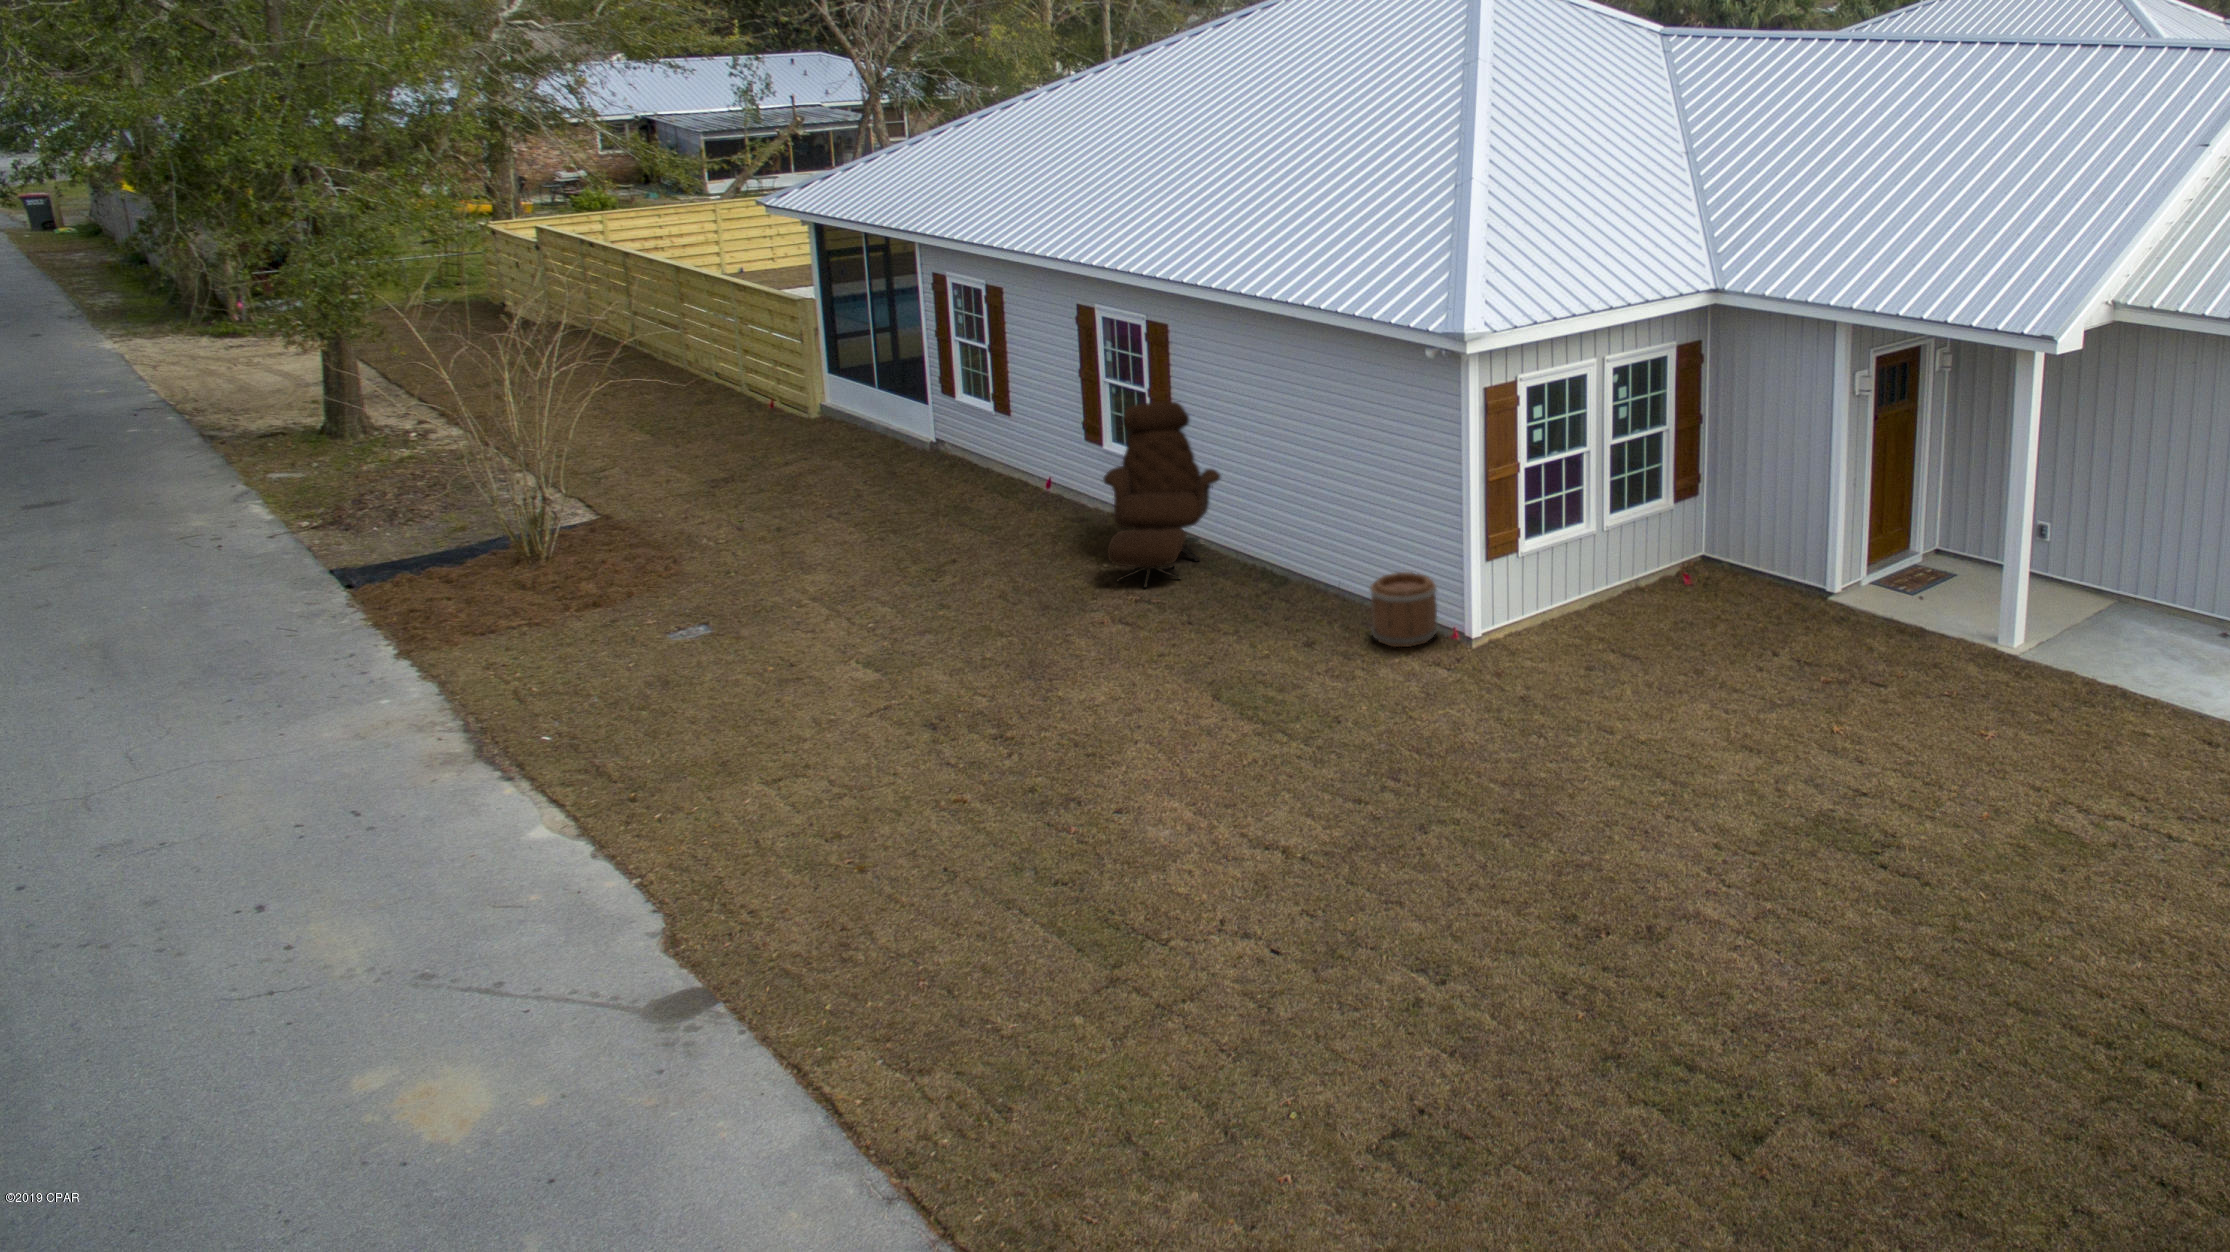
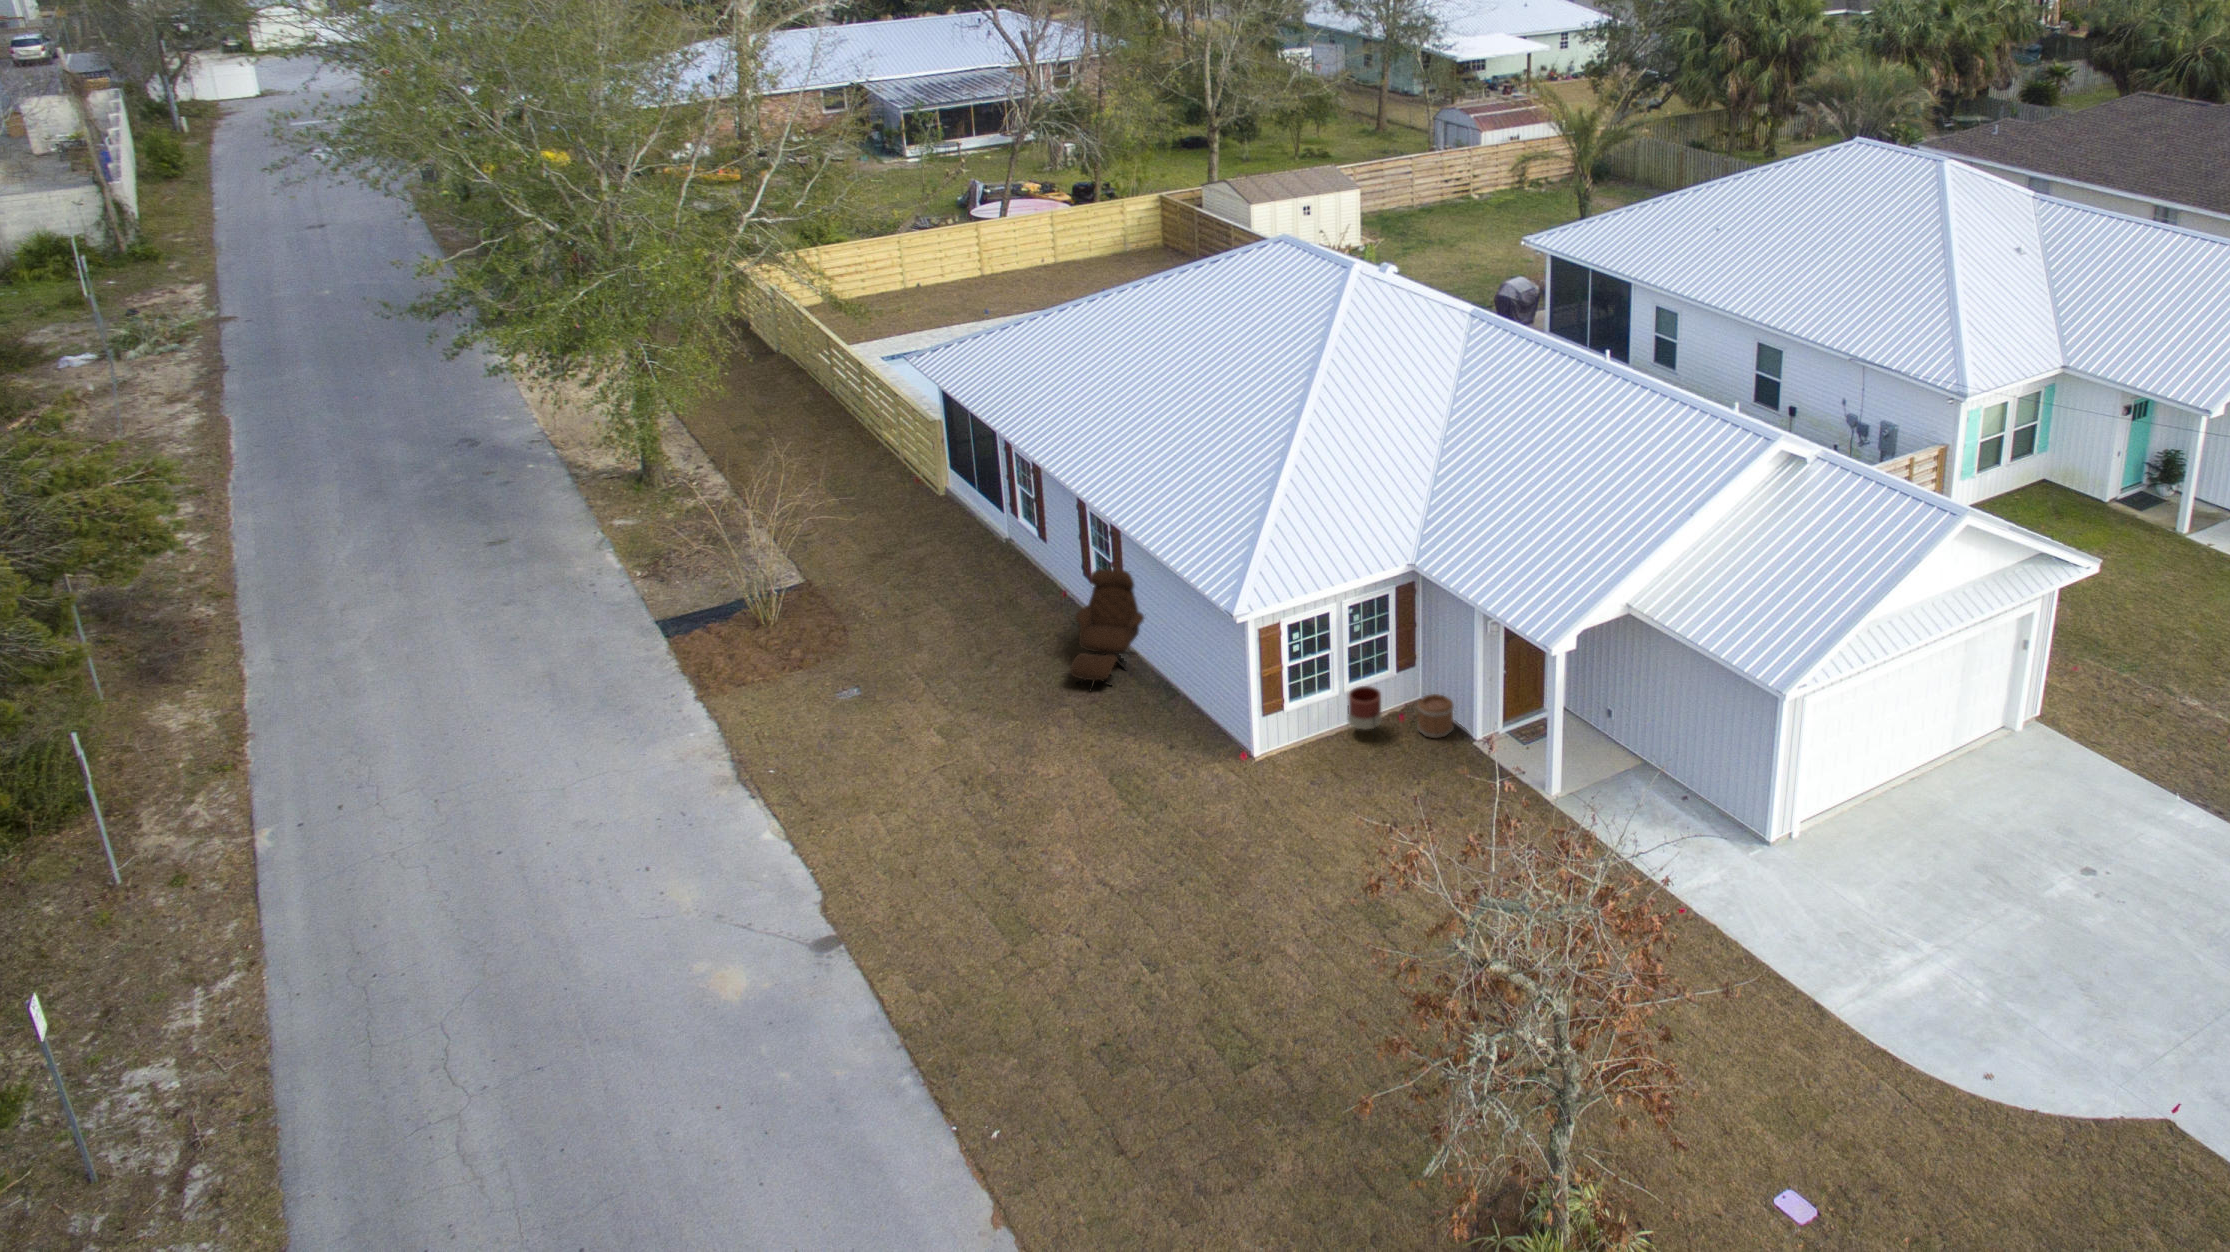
planter: none [1616,518,1673,606] -> present [1348,686,1382,732]
bucket: present [1370,572,1438,647] -> present [1417,694,1454,738]

